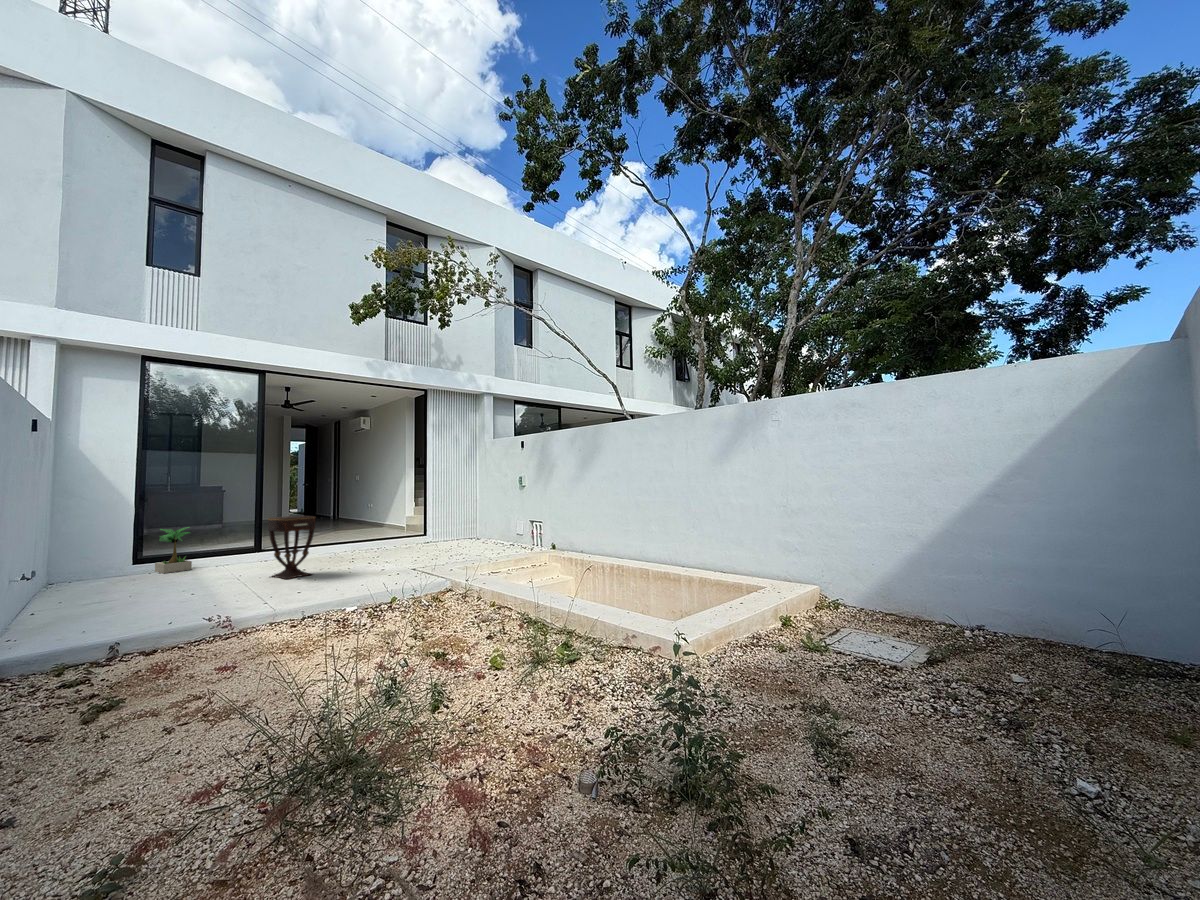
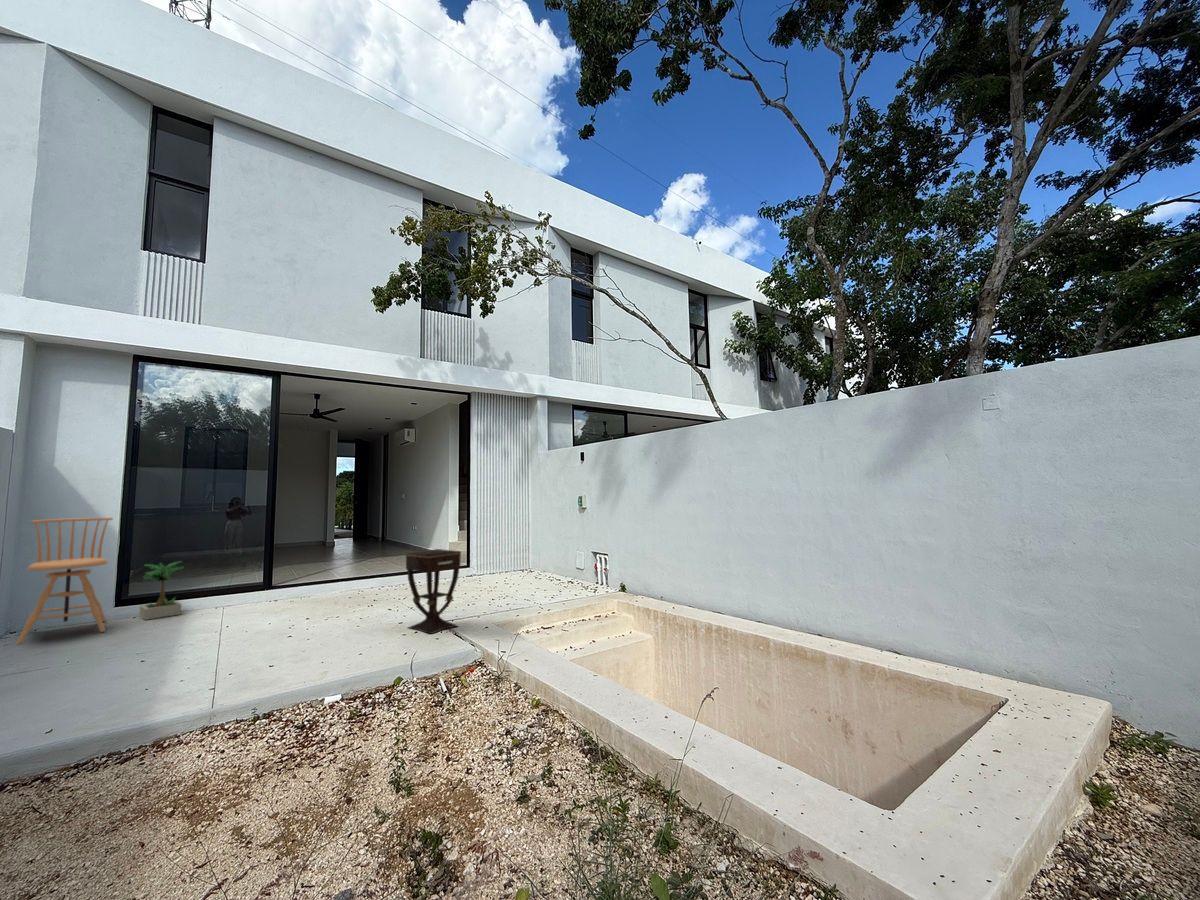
chair: none [66,490,139,588] -> present [17,518,113,645]
side table: present [268,516,315,579] -> present [406,549,461,634]

